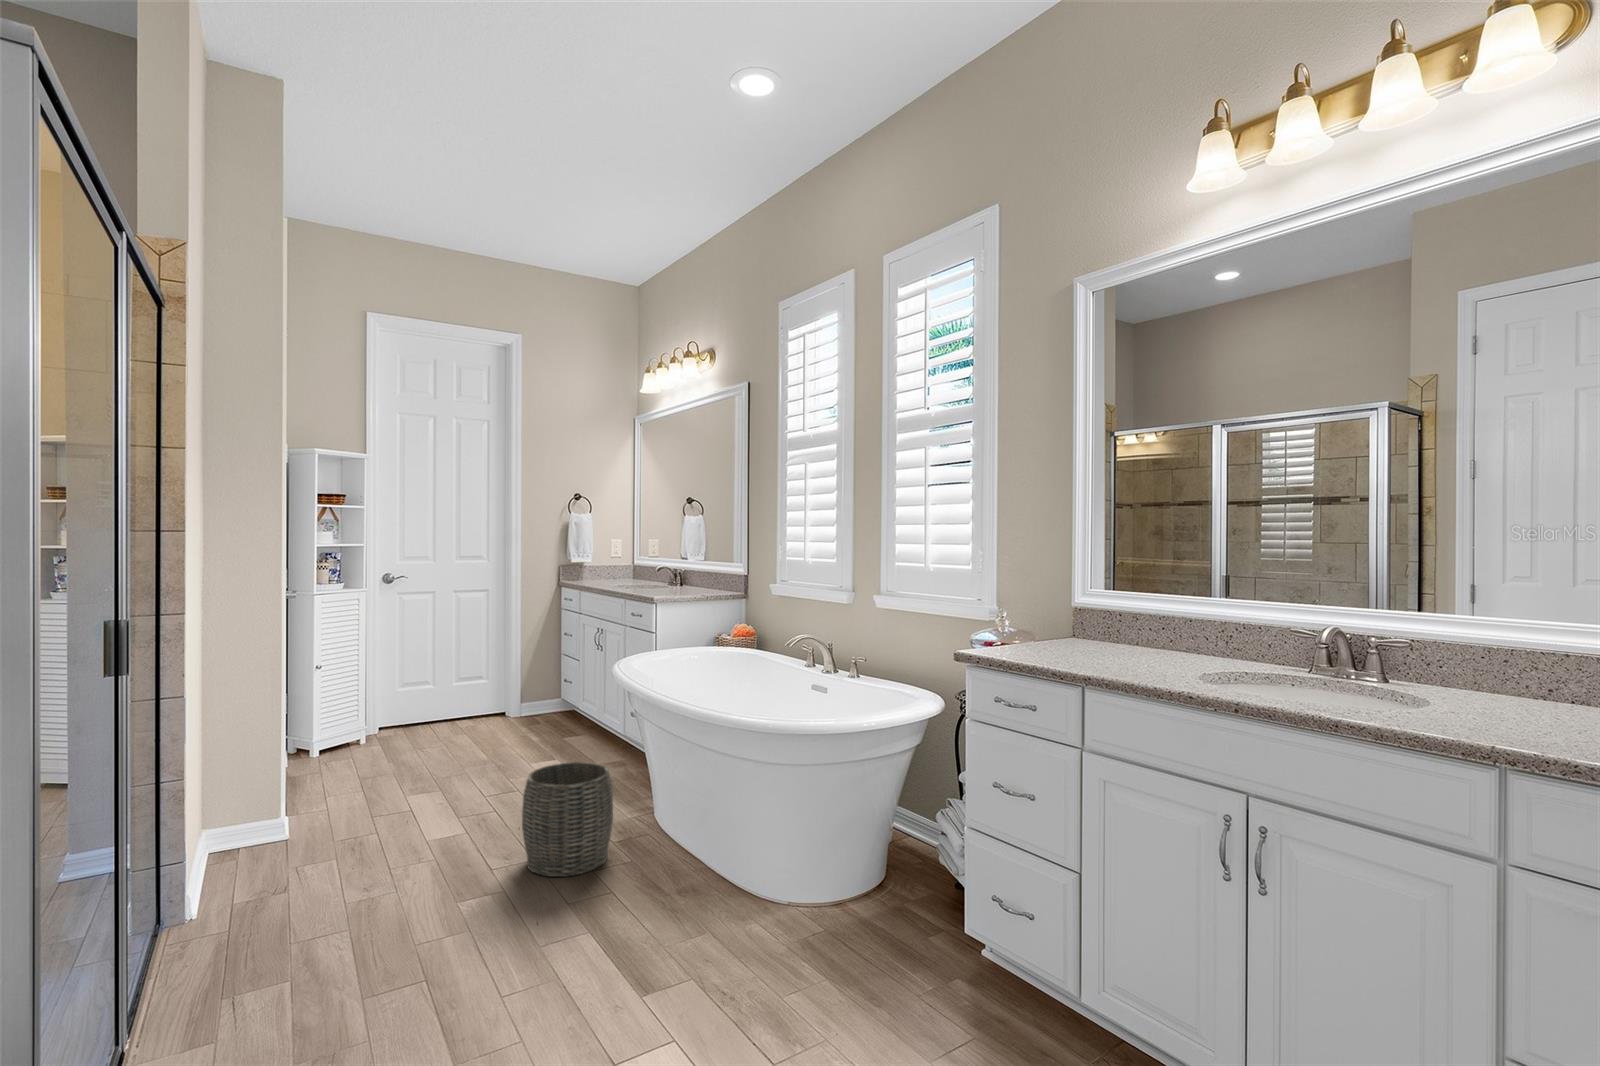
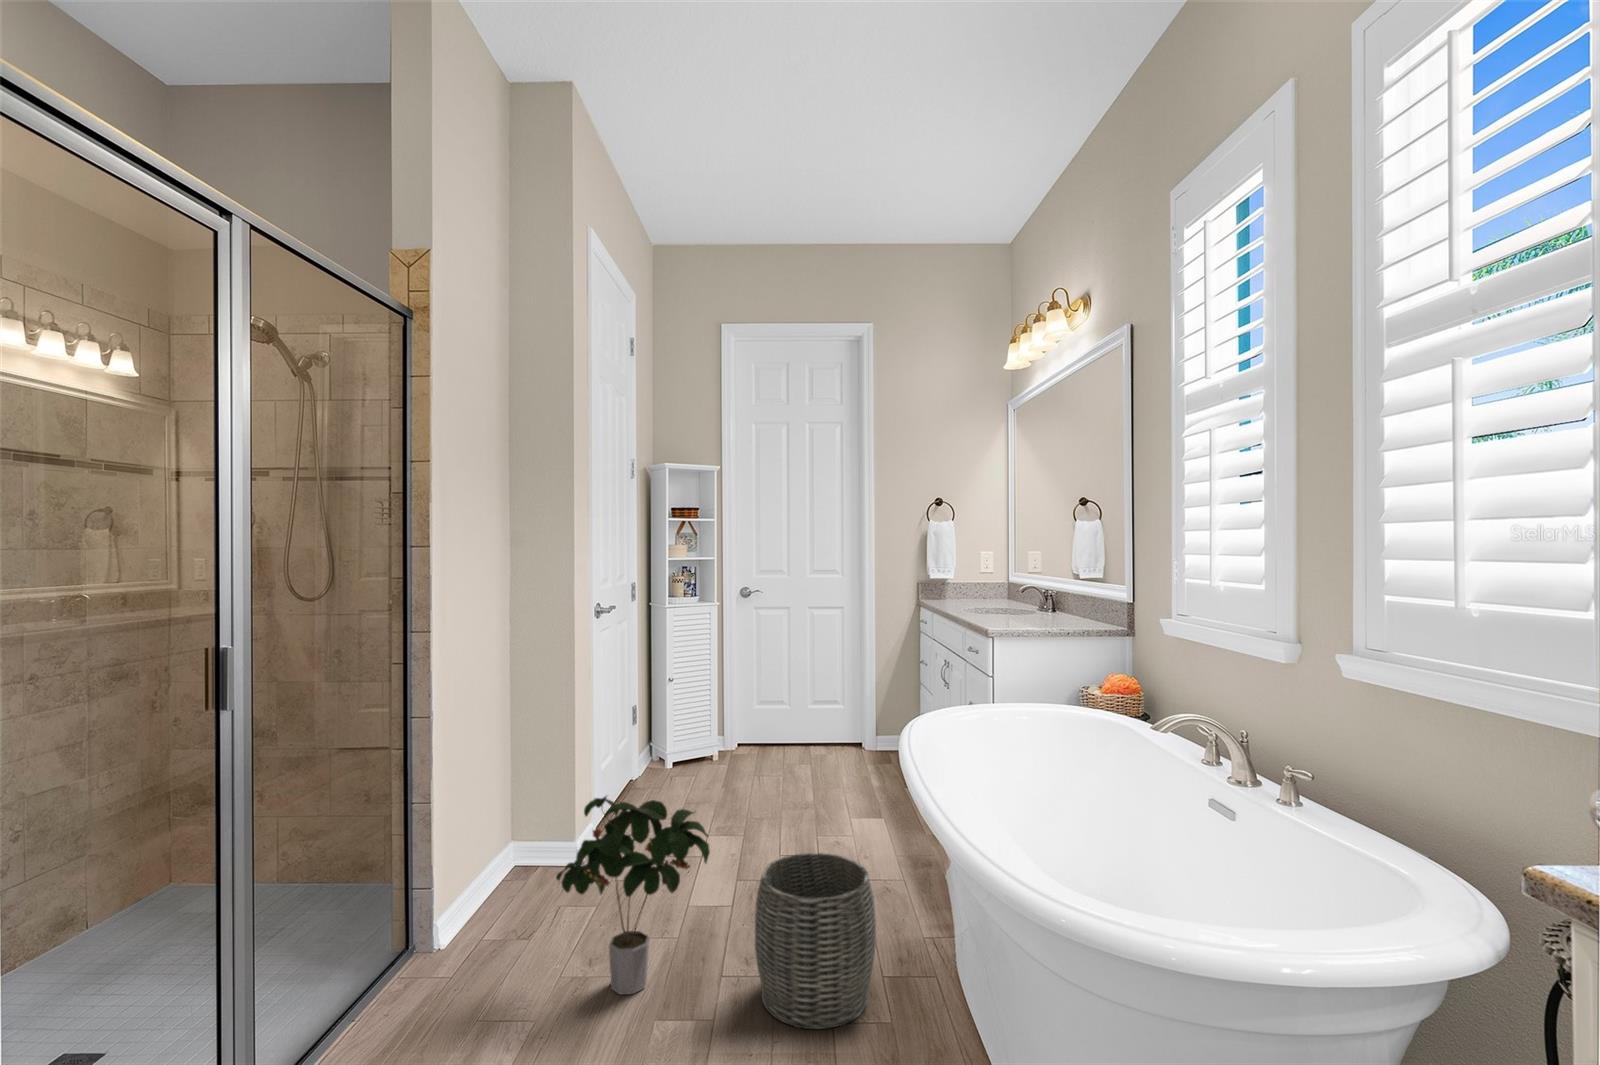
potted plant: none [335,738,486,896] -> present [556,796,710,994]

